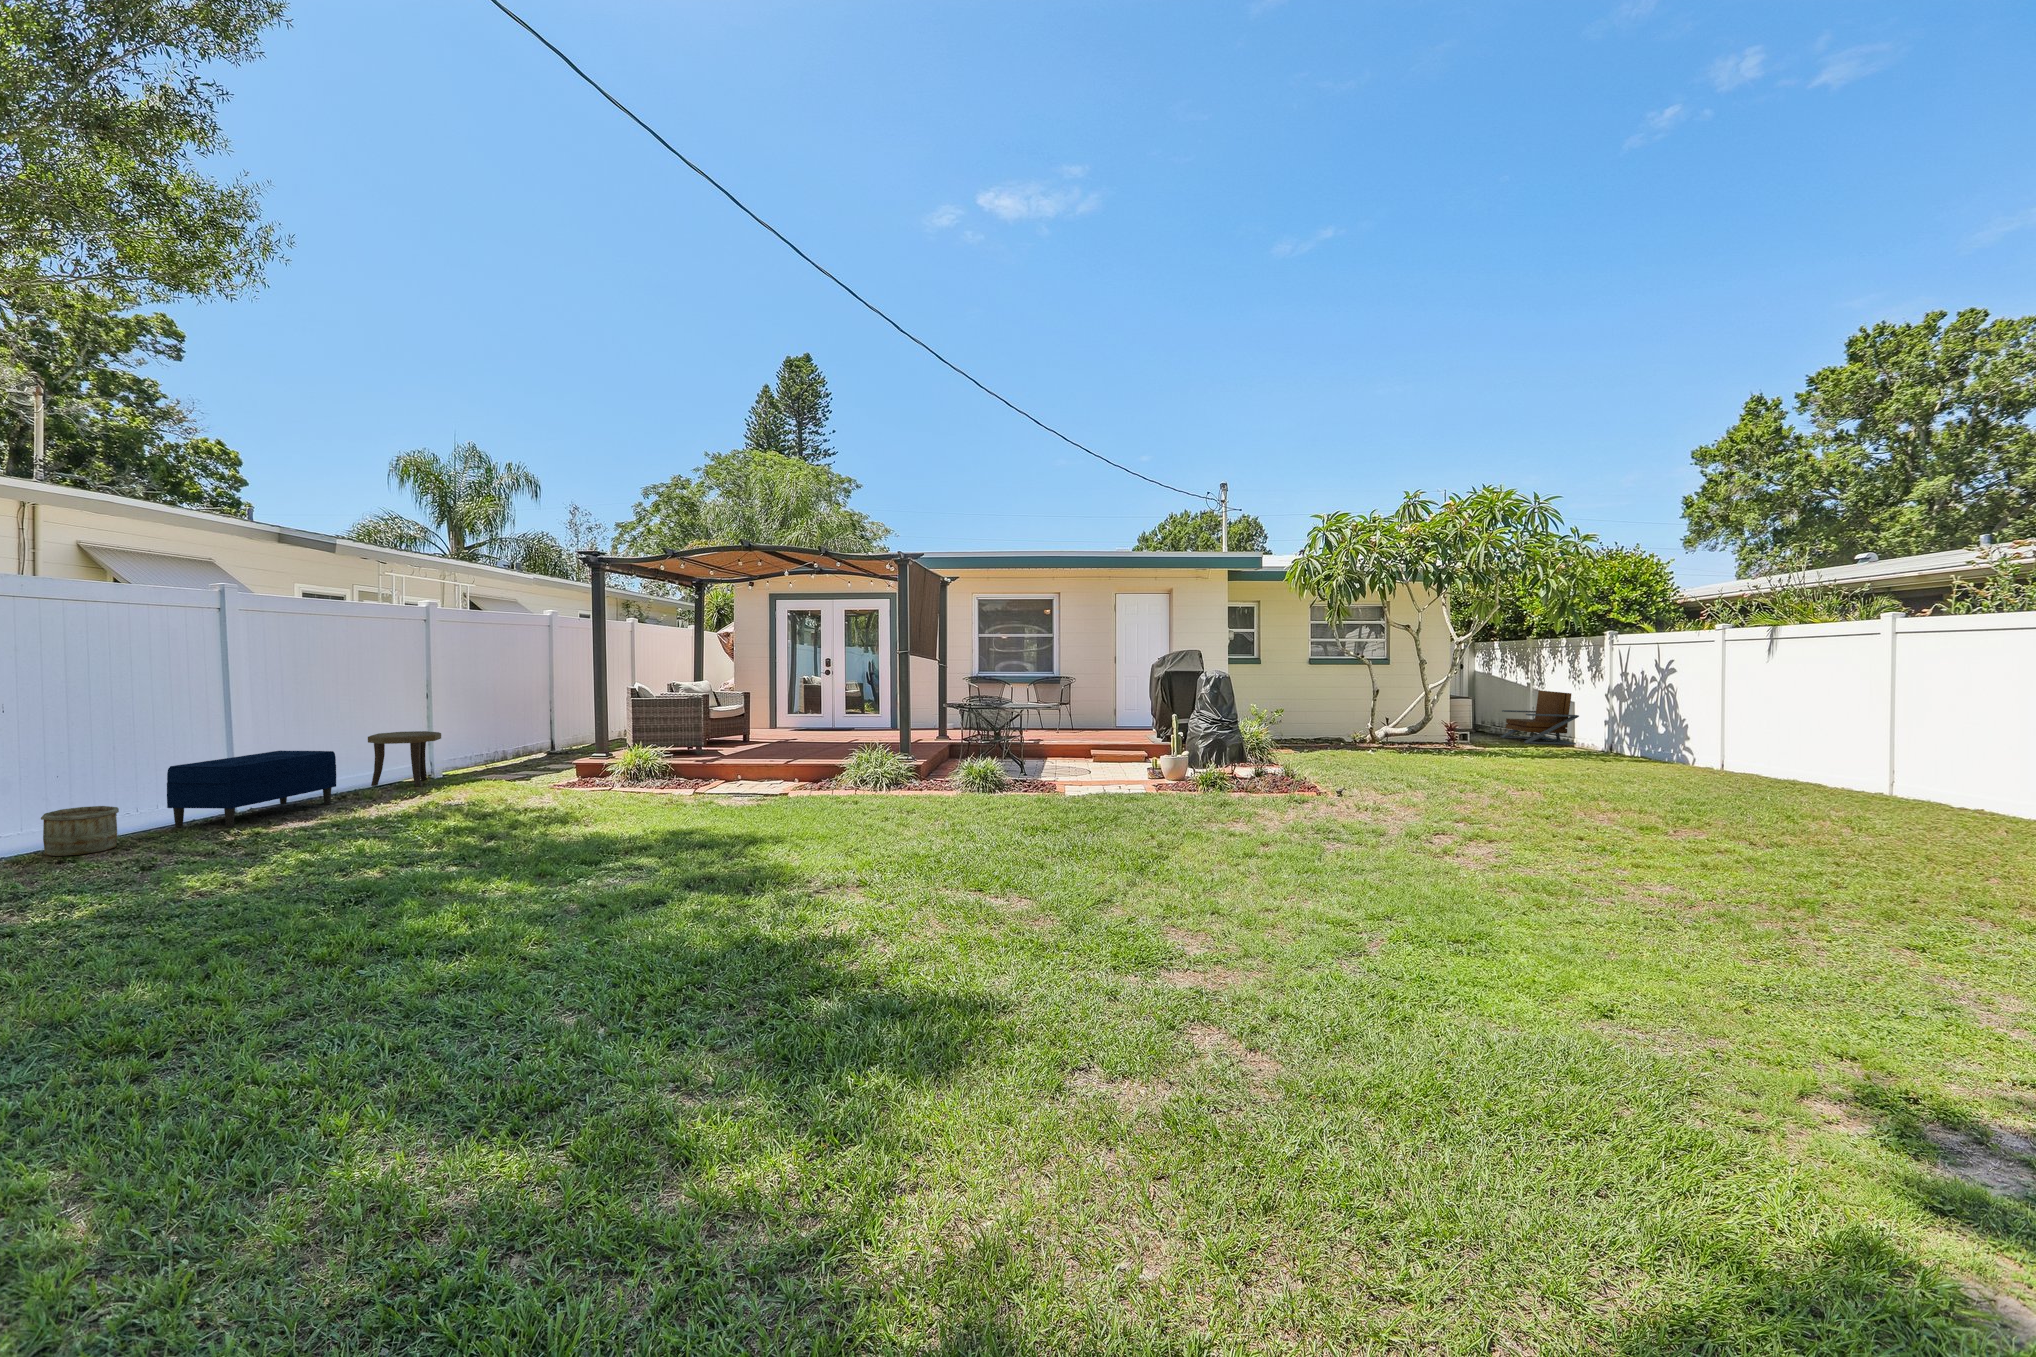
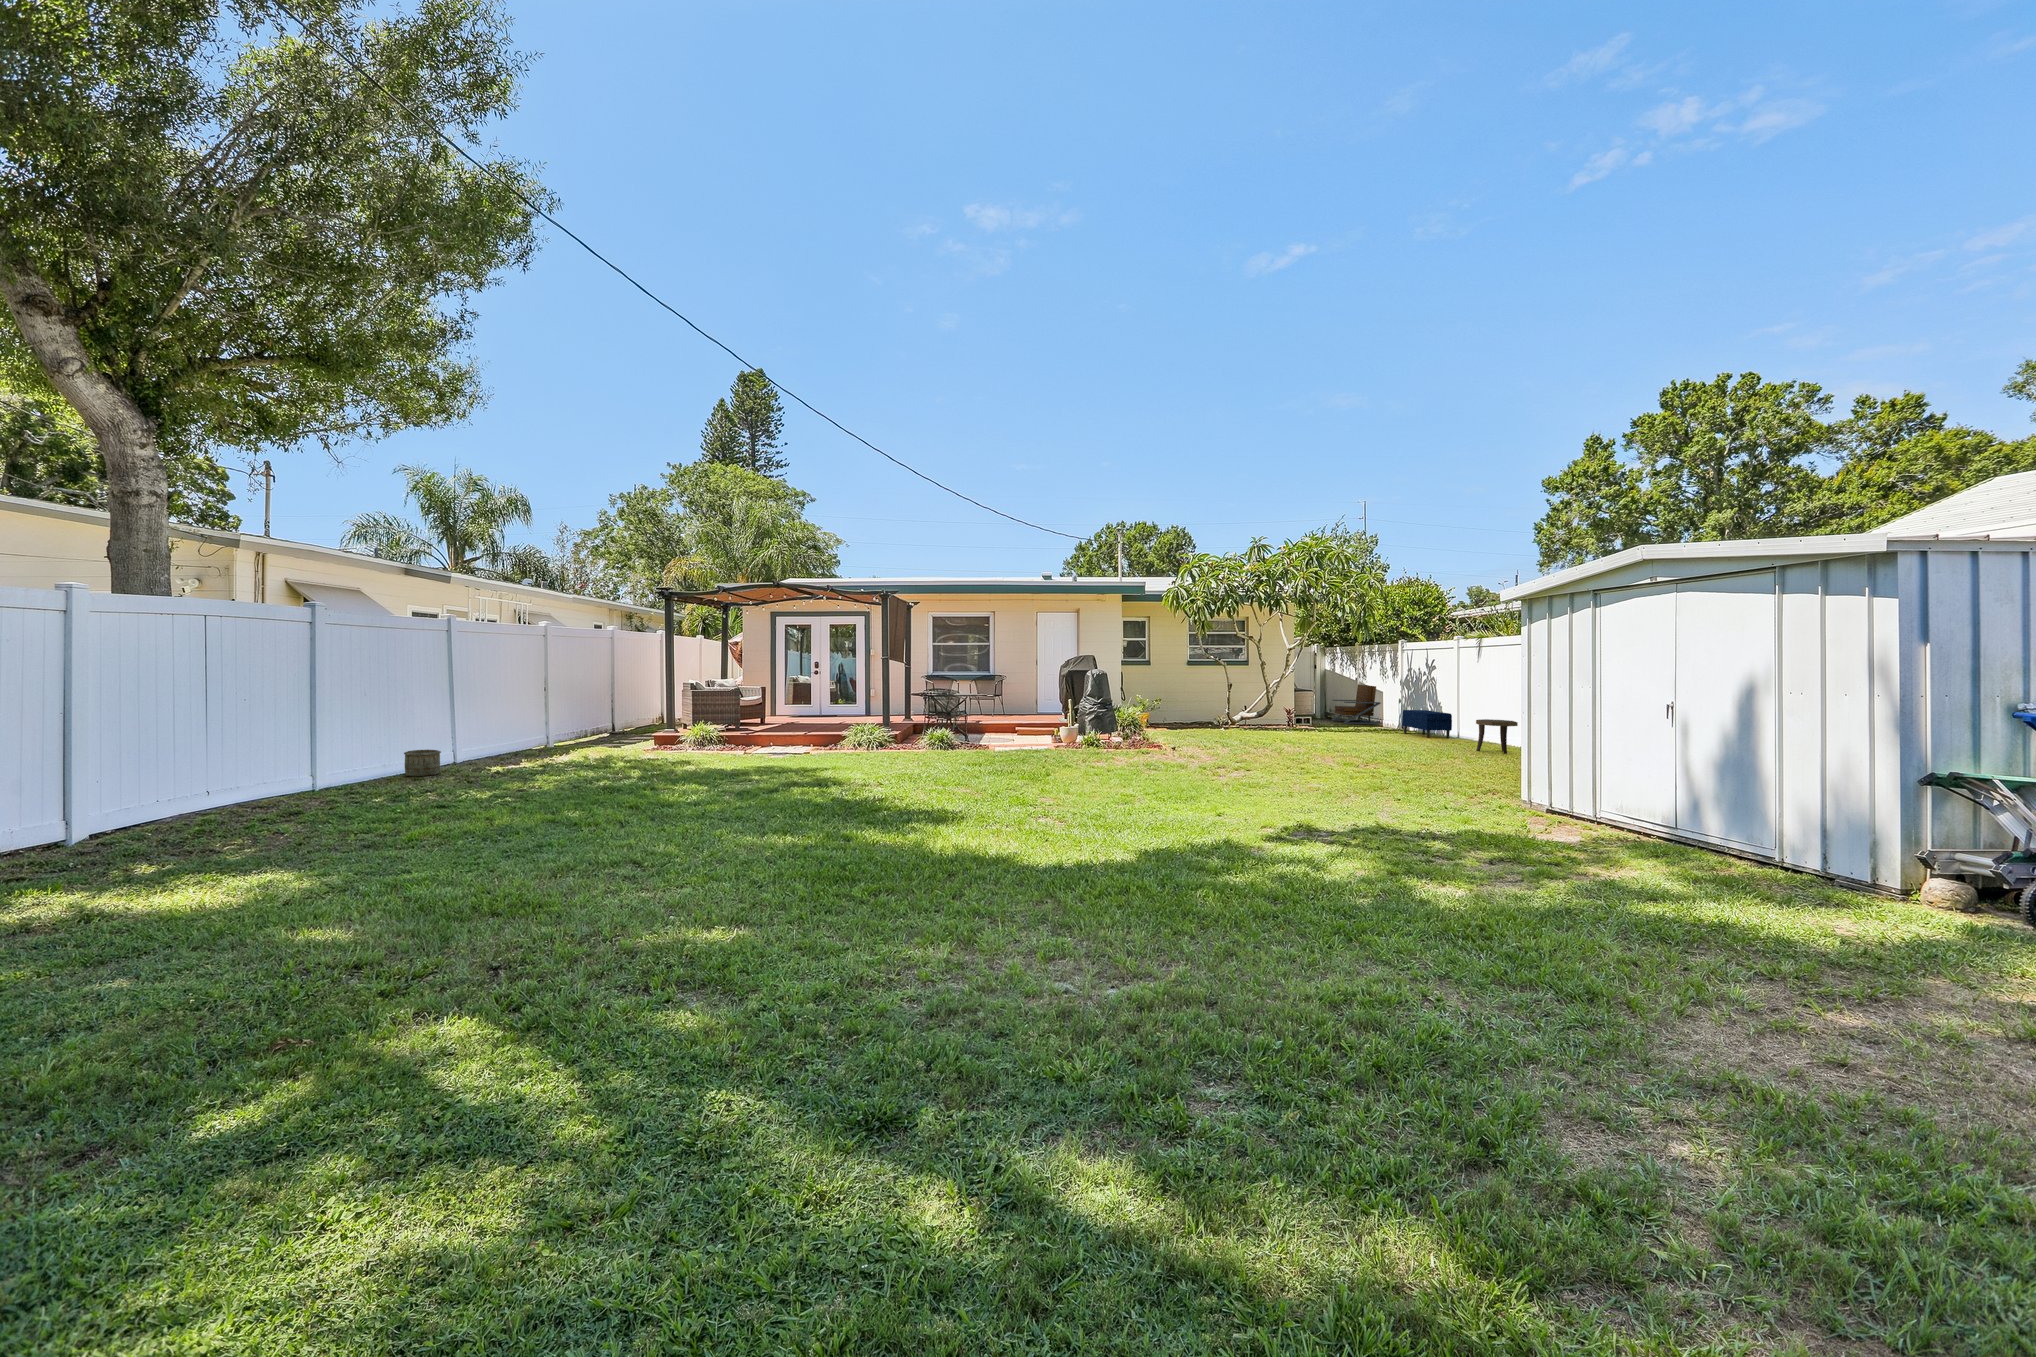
side table: present [368,731,441,787] -> present [1476,719,1518,754]
bench: present [167,751,336,828] -> present [1402,710,1452,738]

